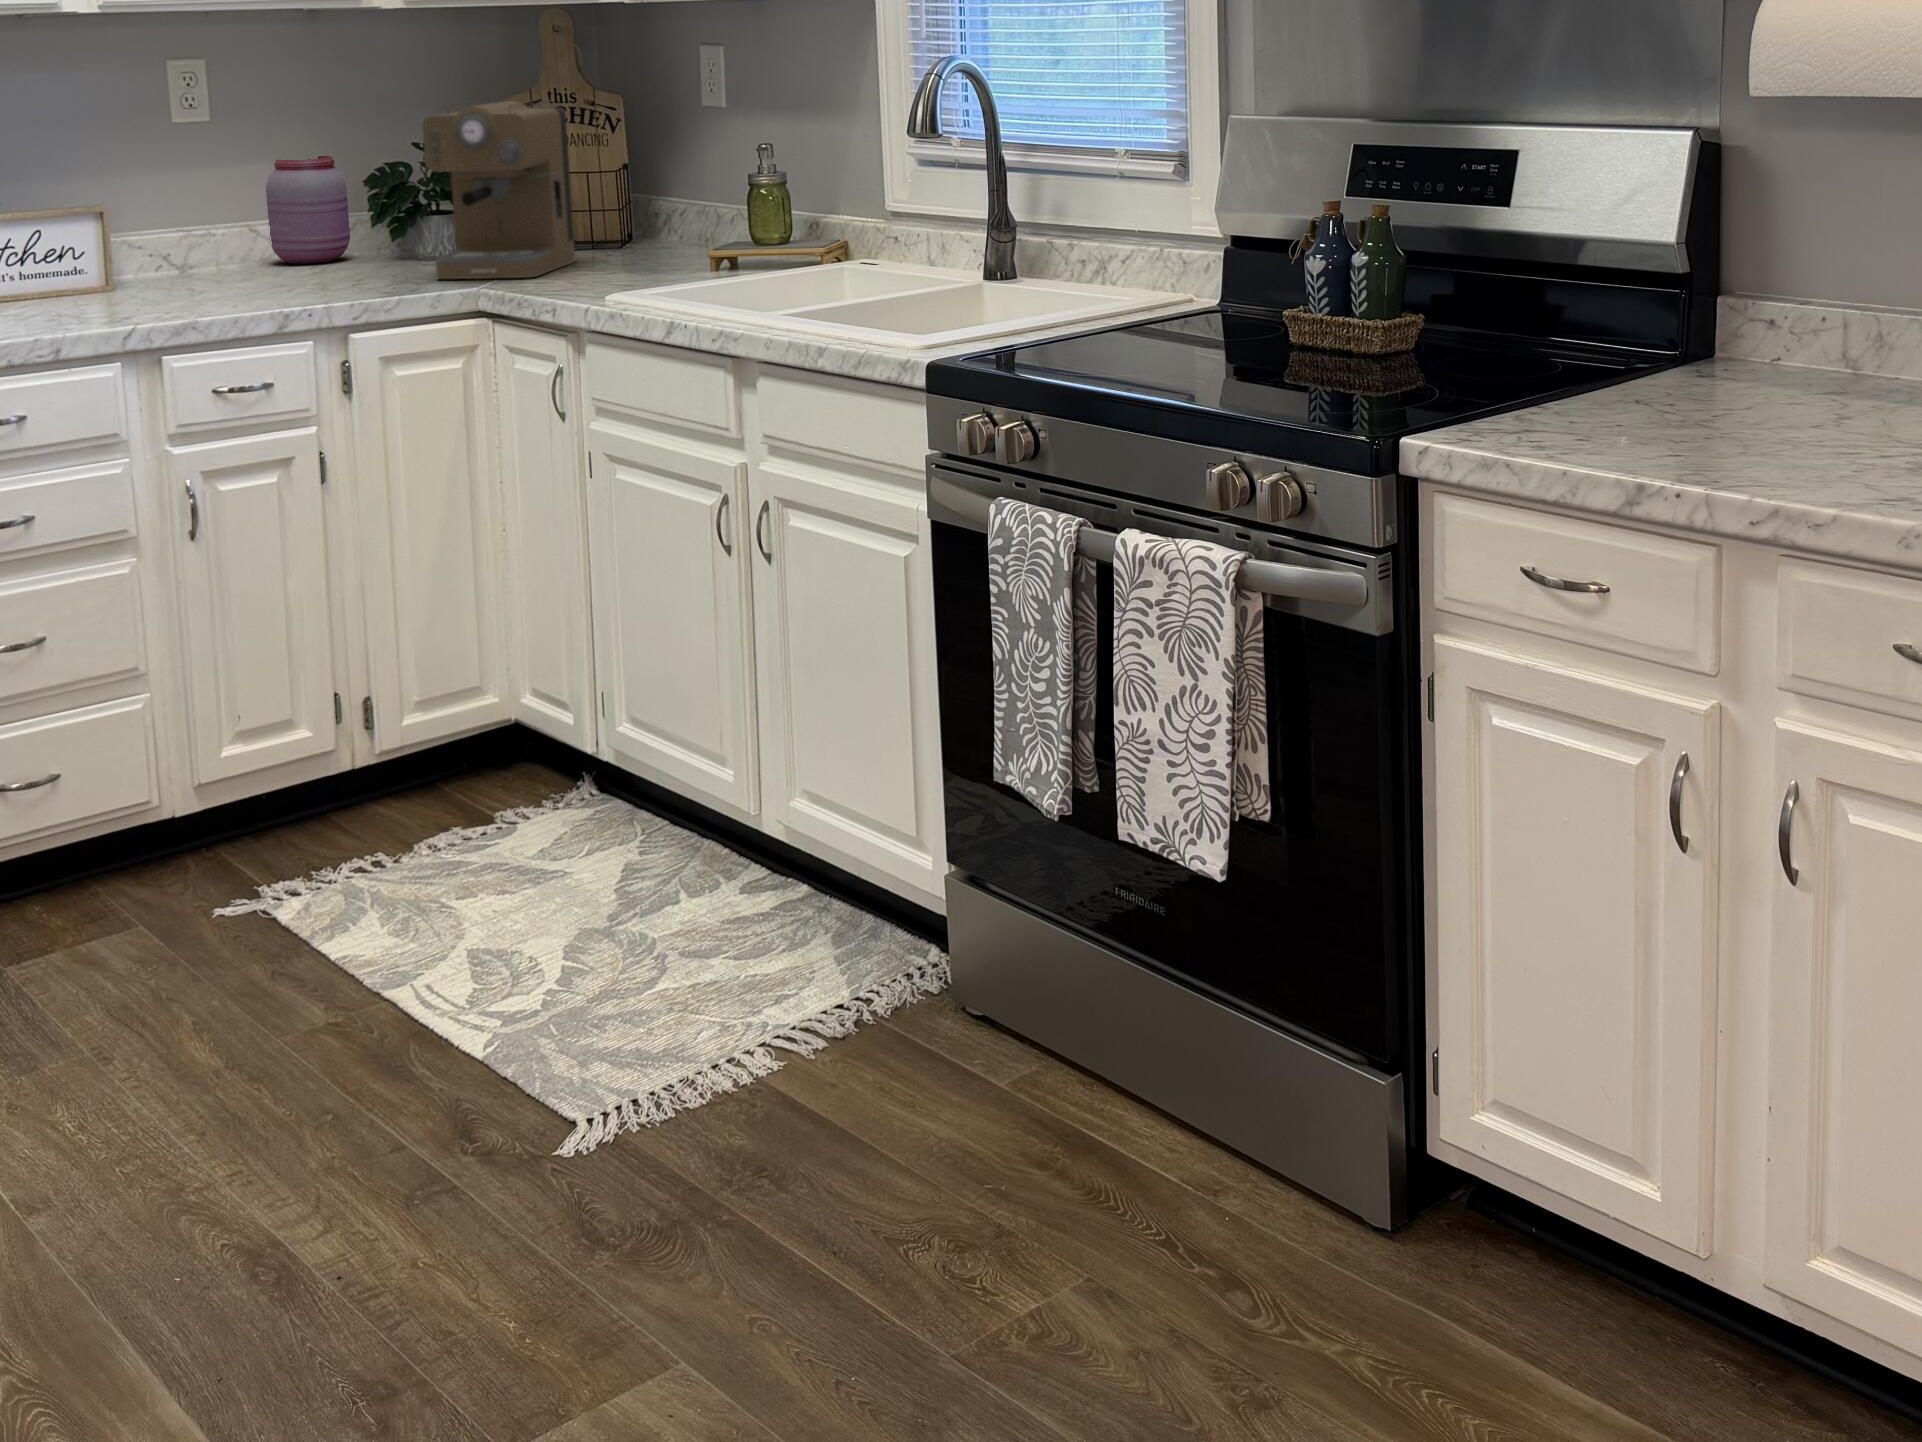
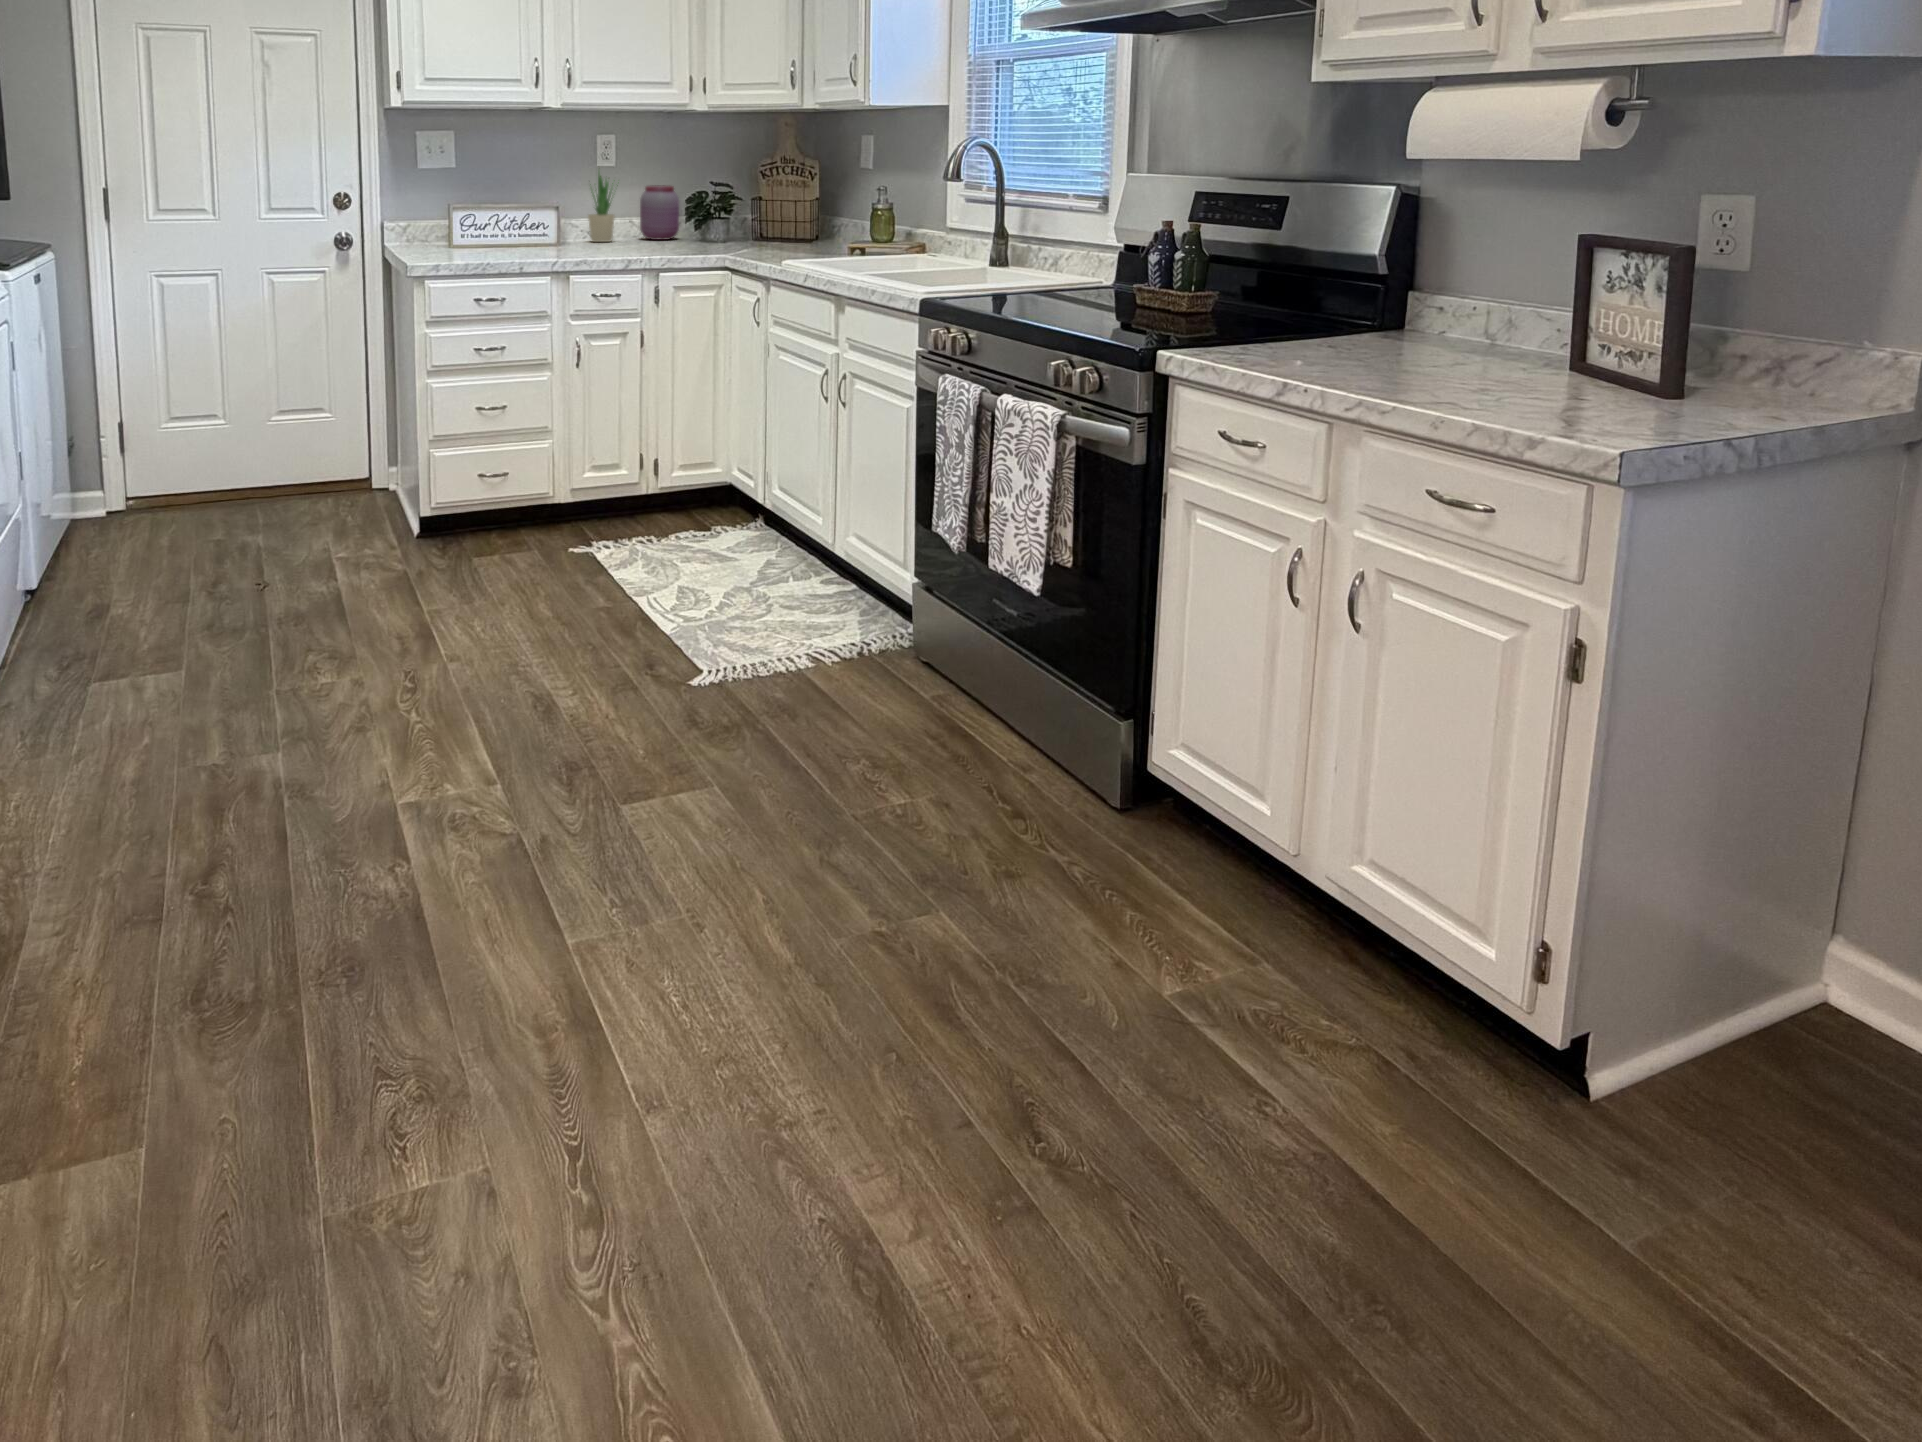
coffee maker: present [422,101,575,279] -> none [709,159,786,251]
potted plant: none [160,125,225,278] -> present [588,174,614,242]

